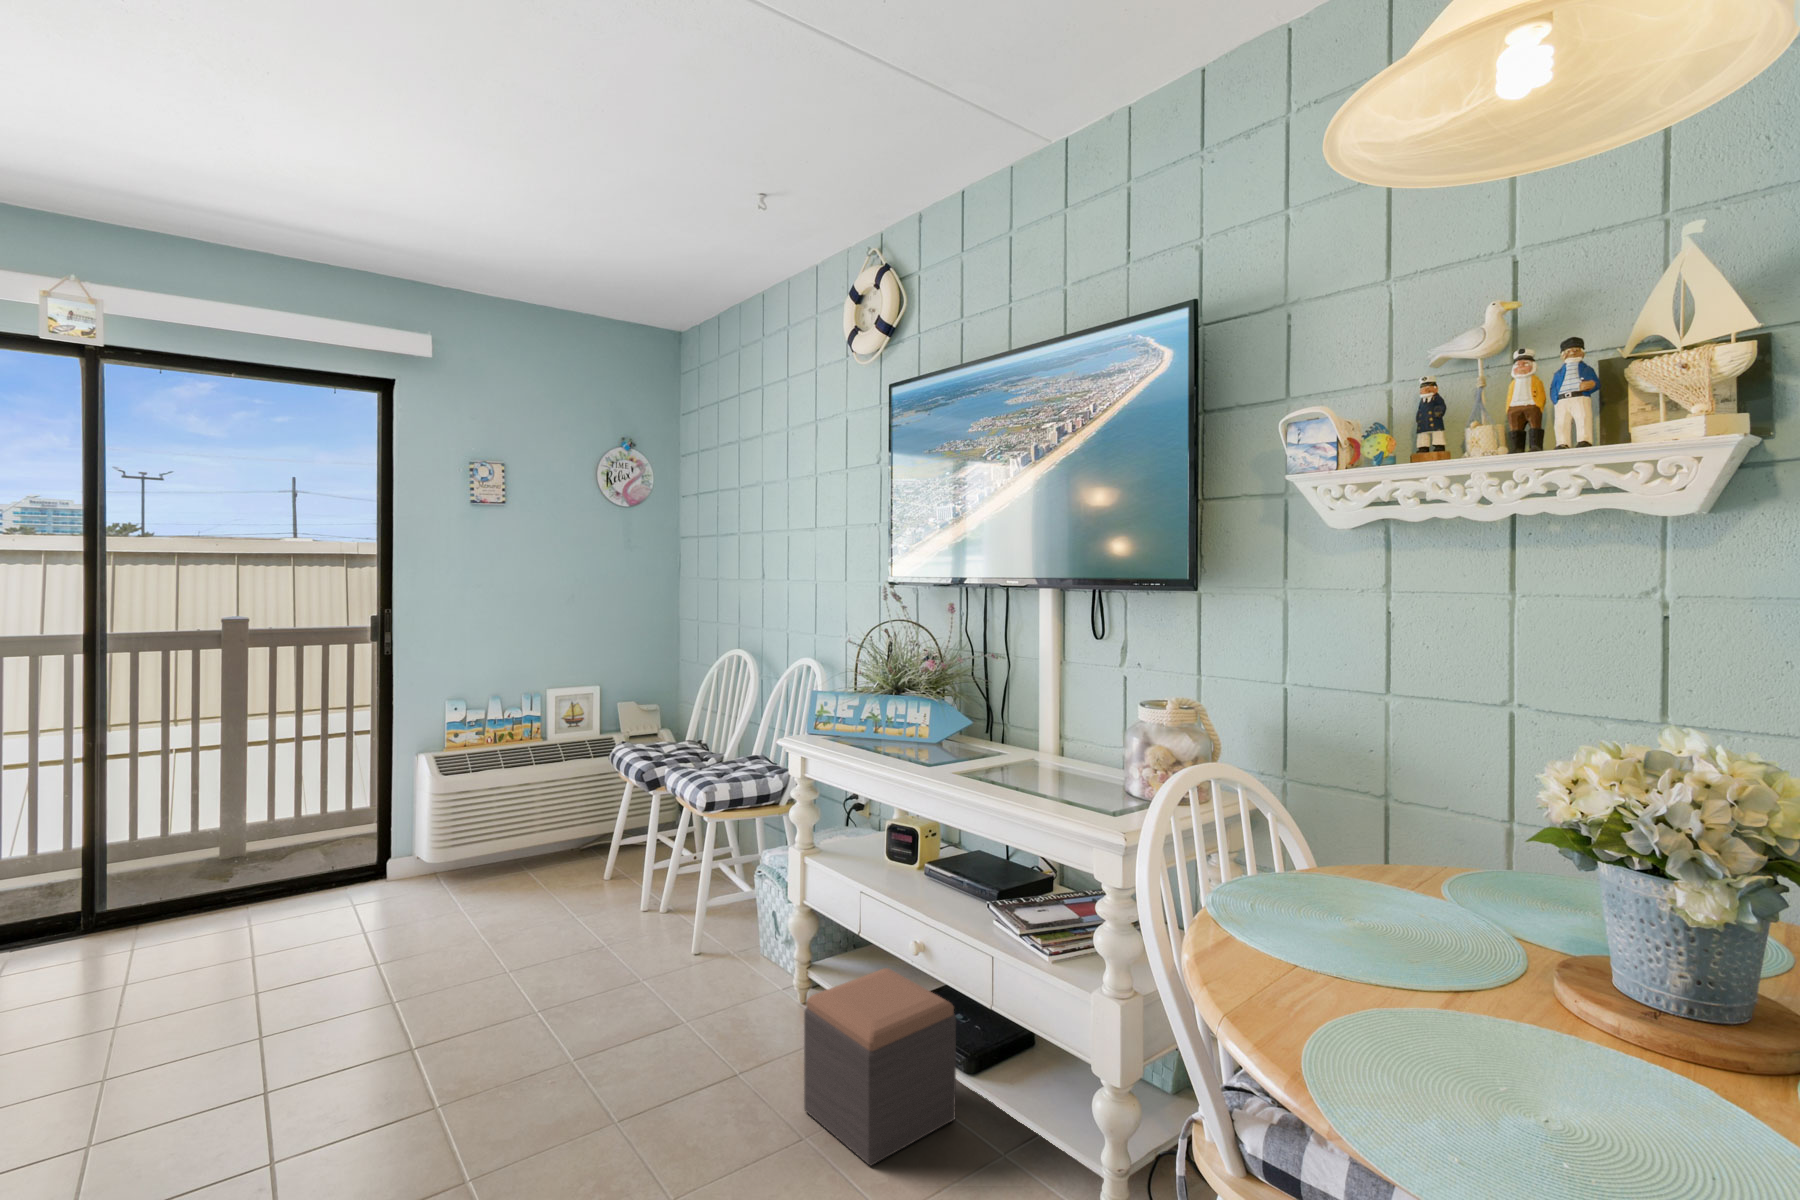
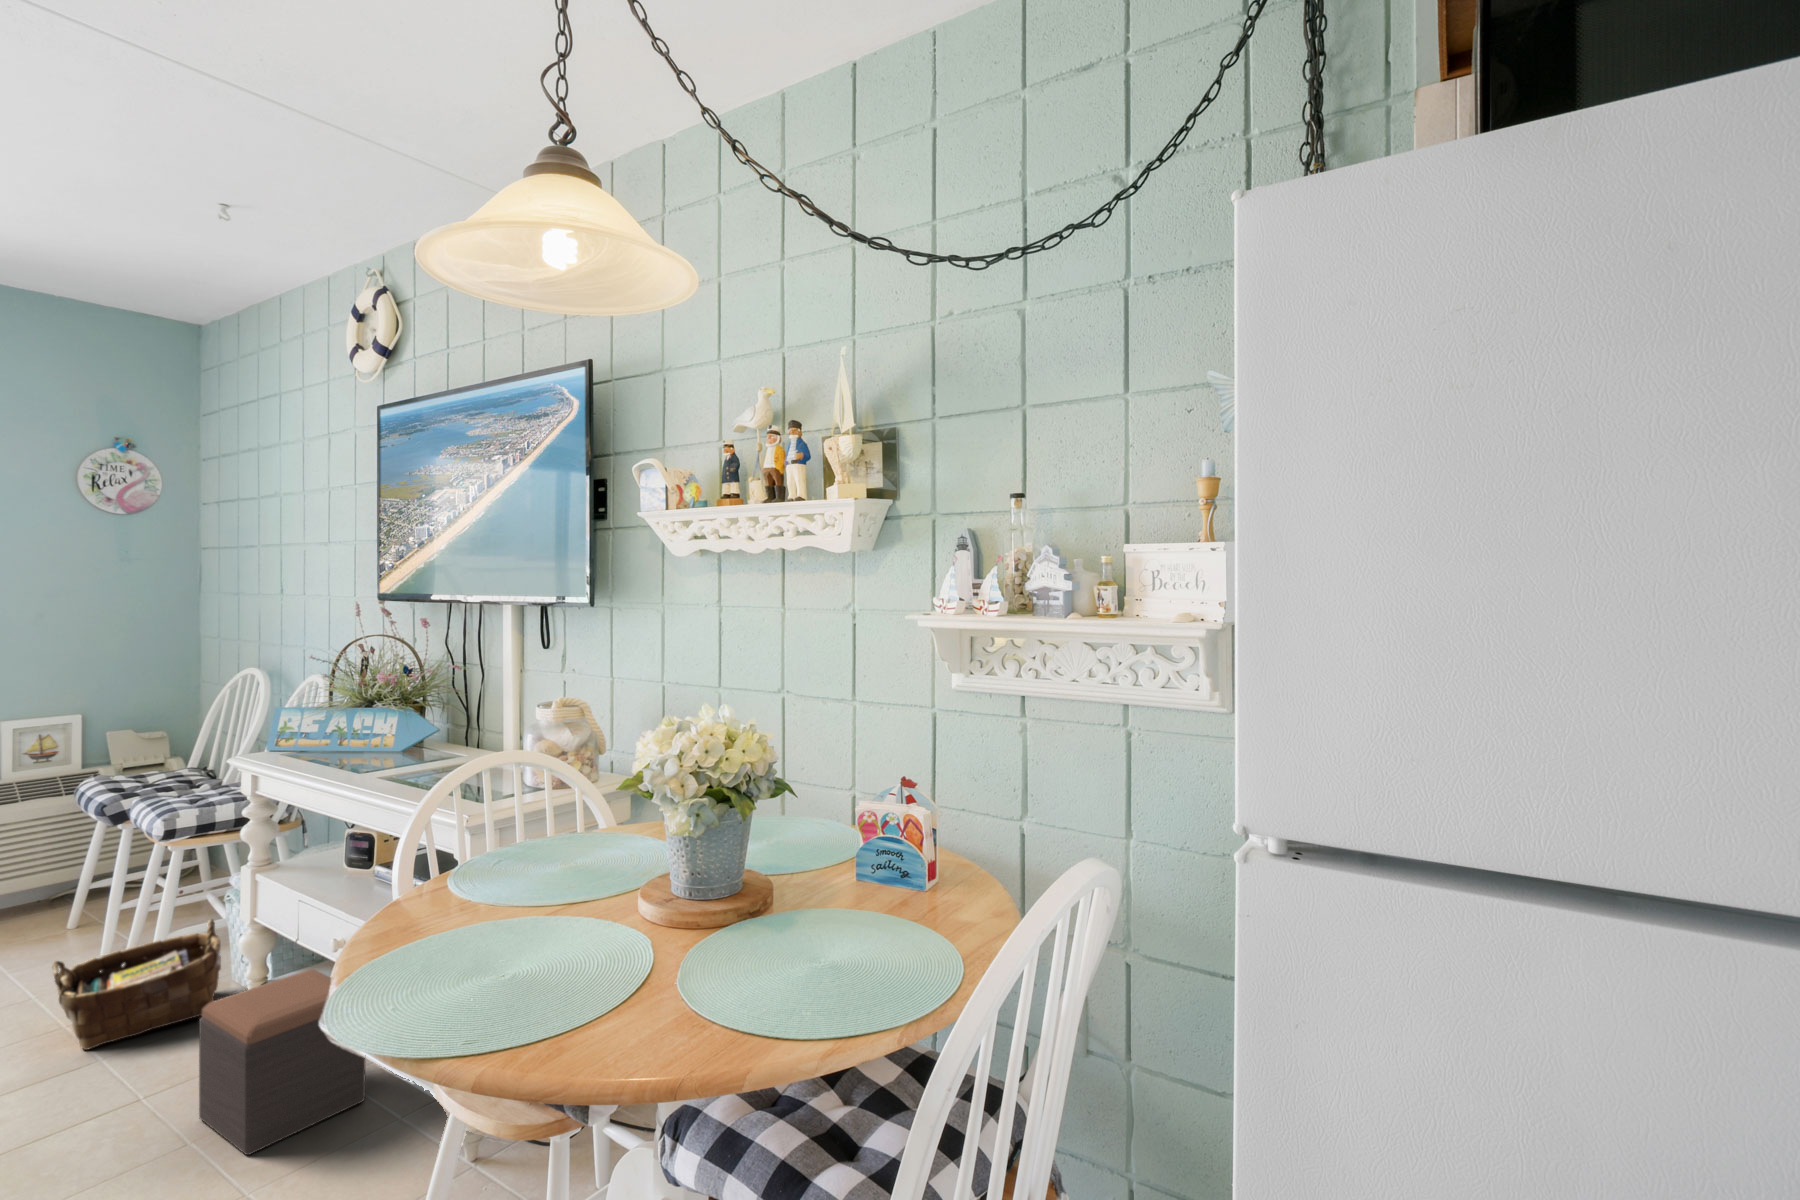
woven basket: none [638,894,764,1012] -> present [52,919,221,1050]

